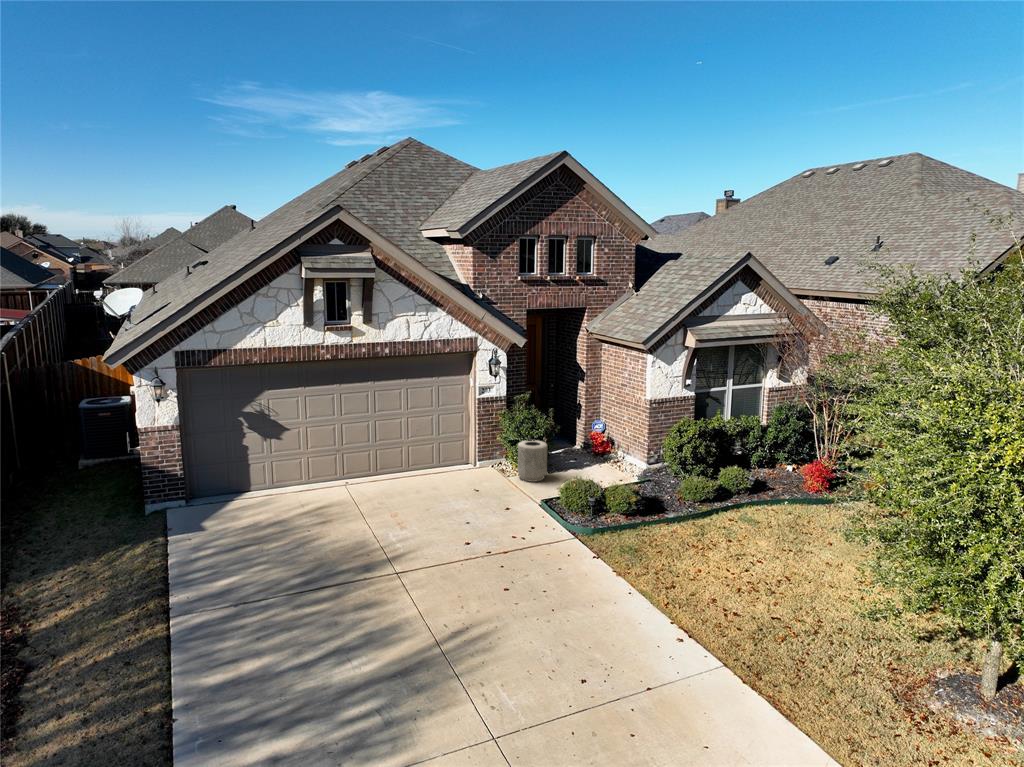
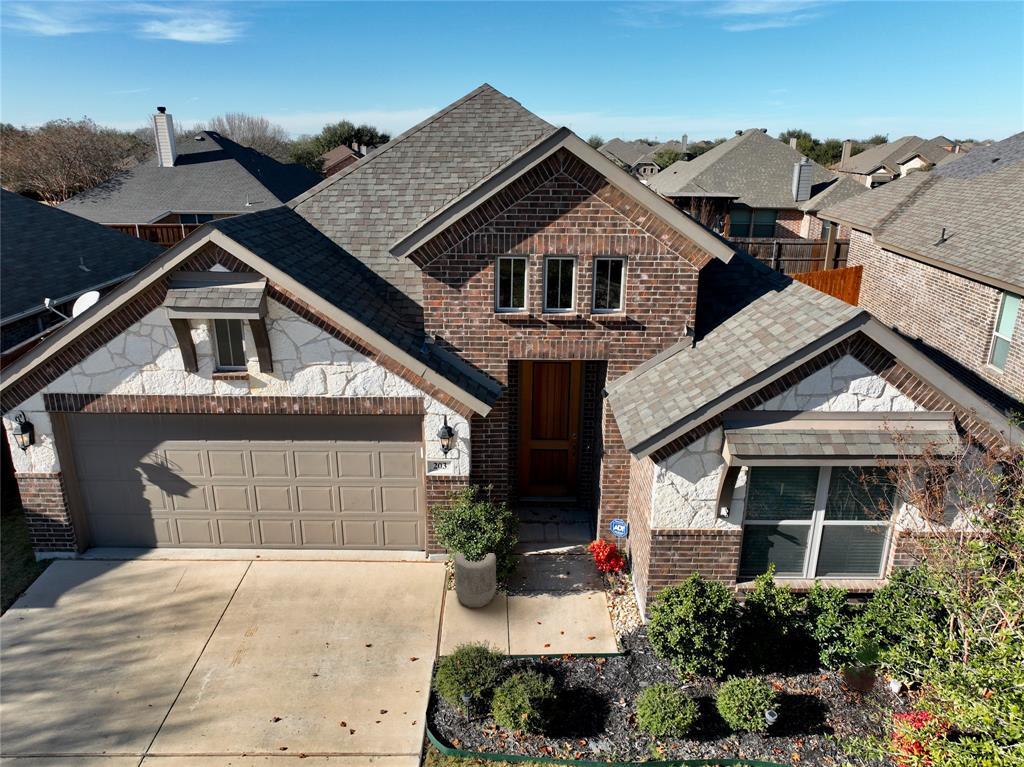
potted tree: none [765,437,791,474] -> present [843,639,888,691]

